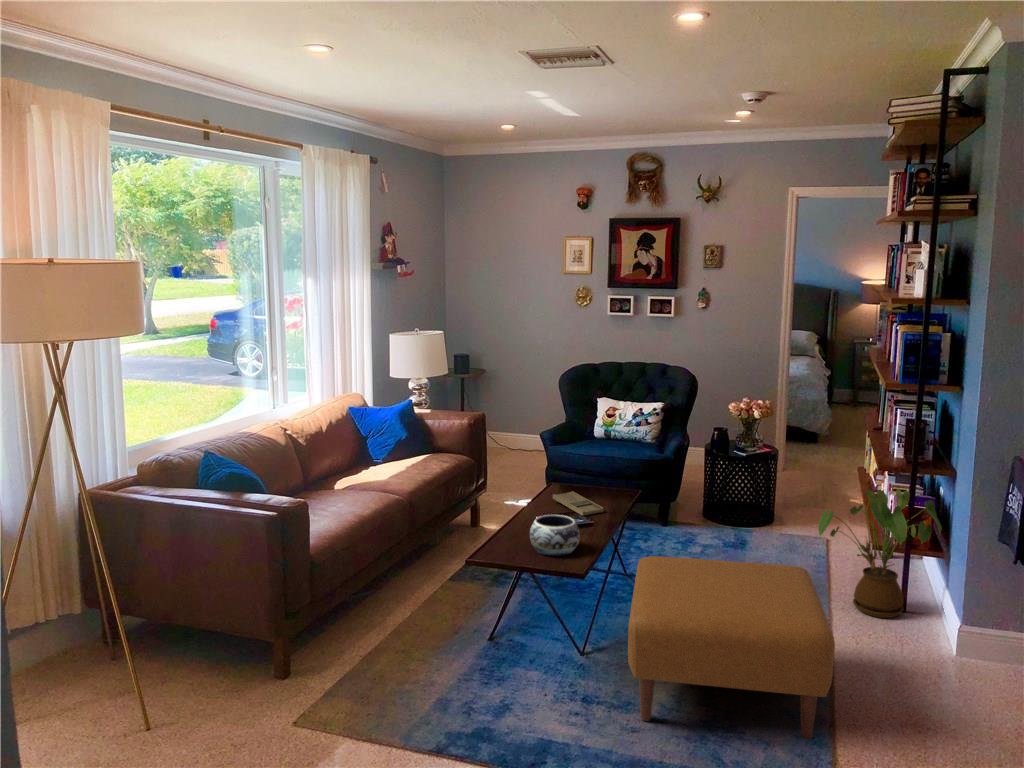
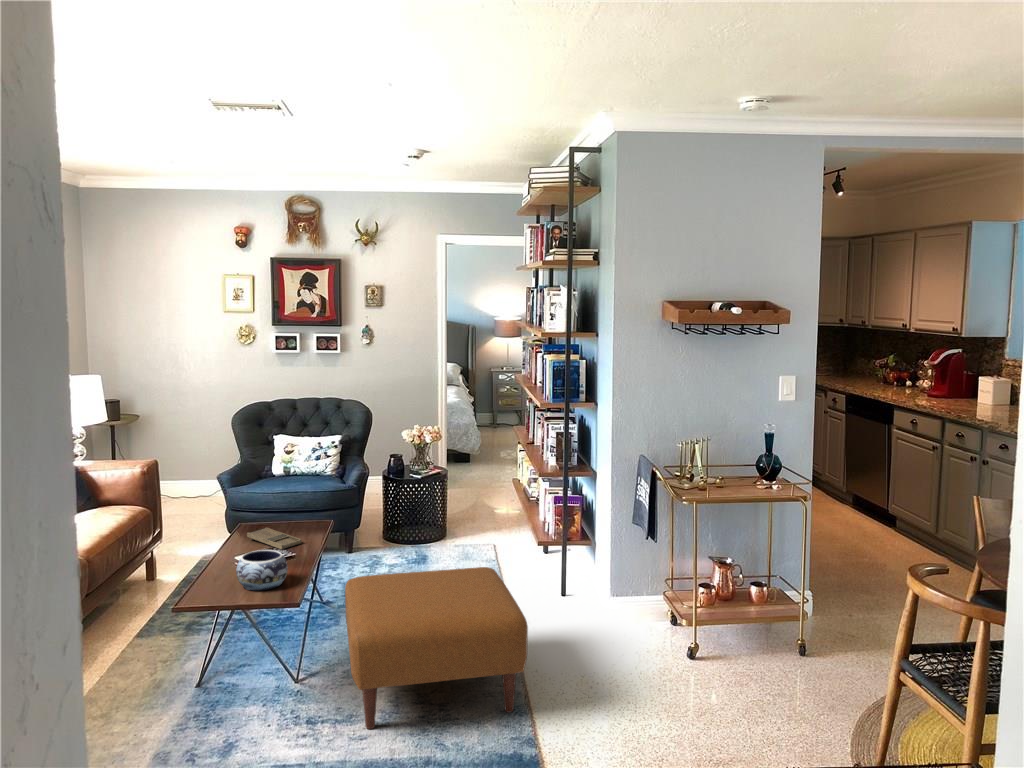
house plant: present [818,489,942,618] -> none [495,492,590,603]

